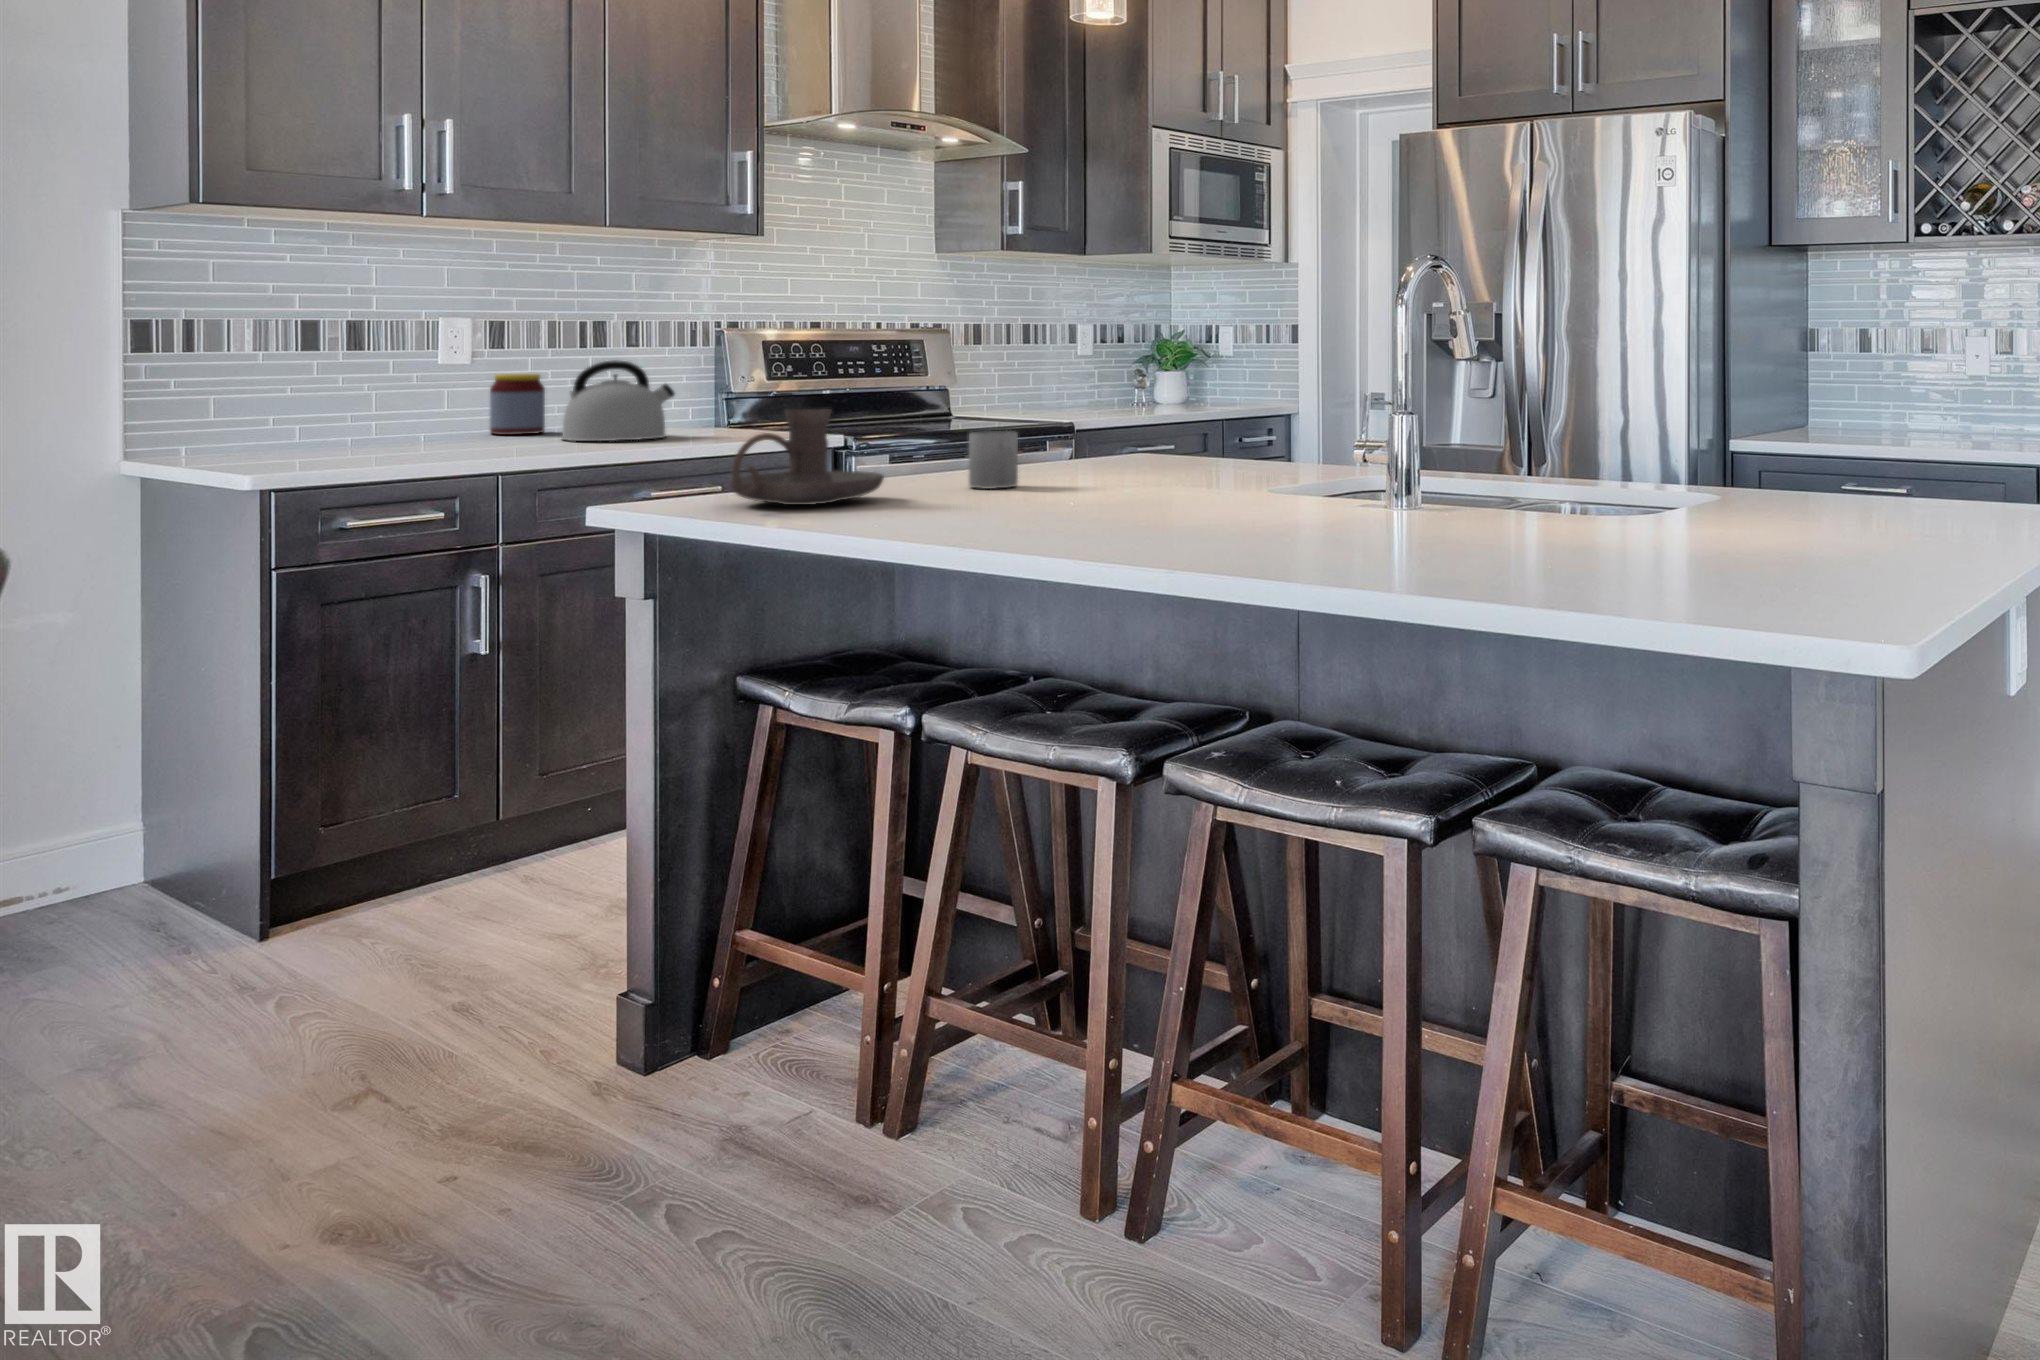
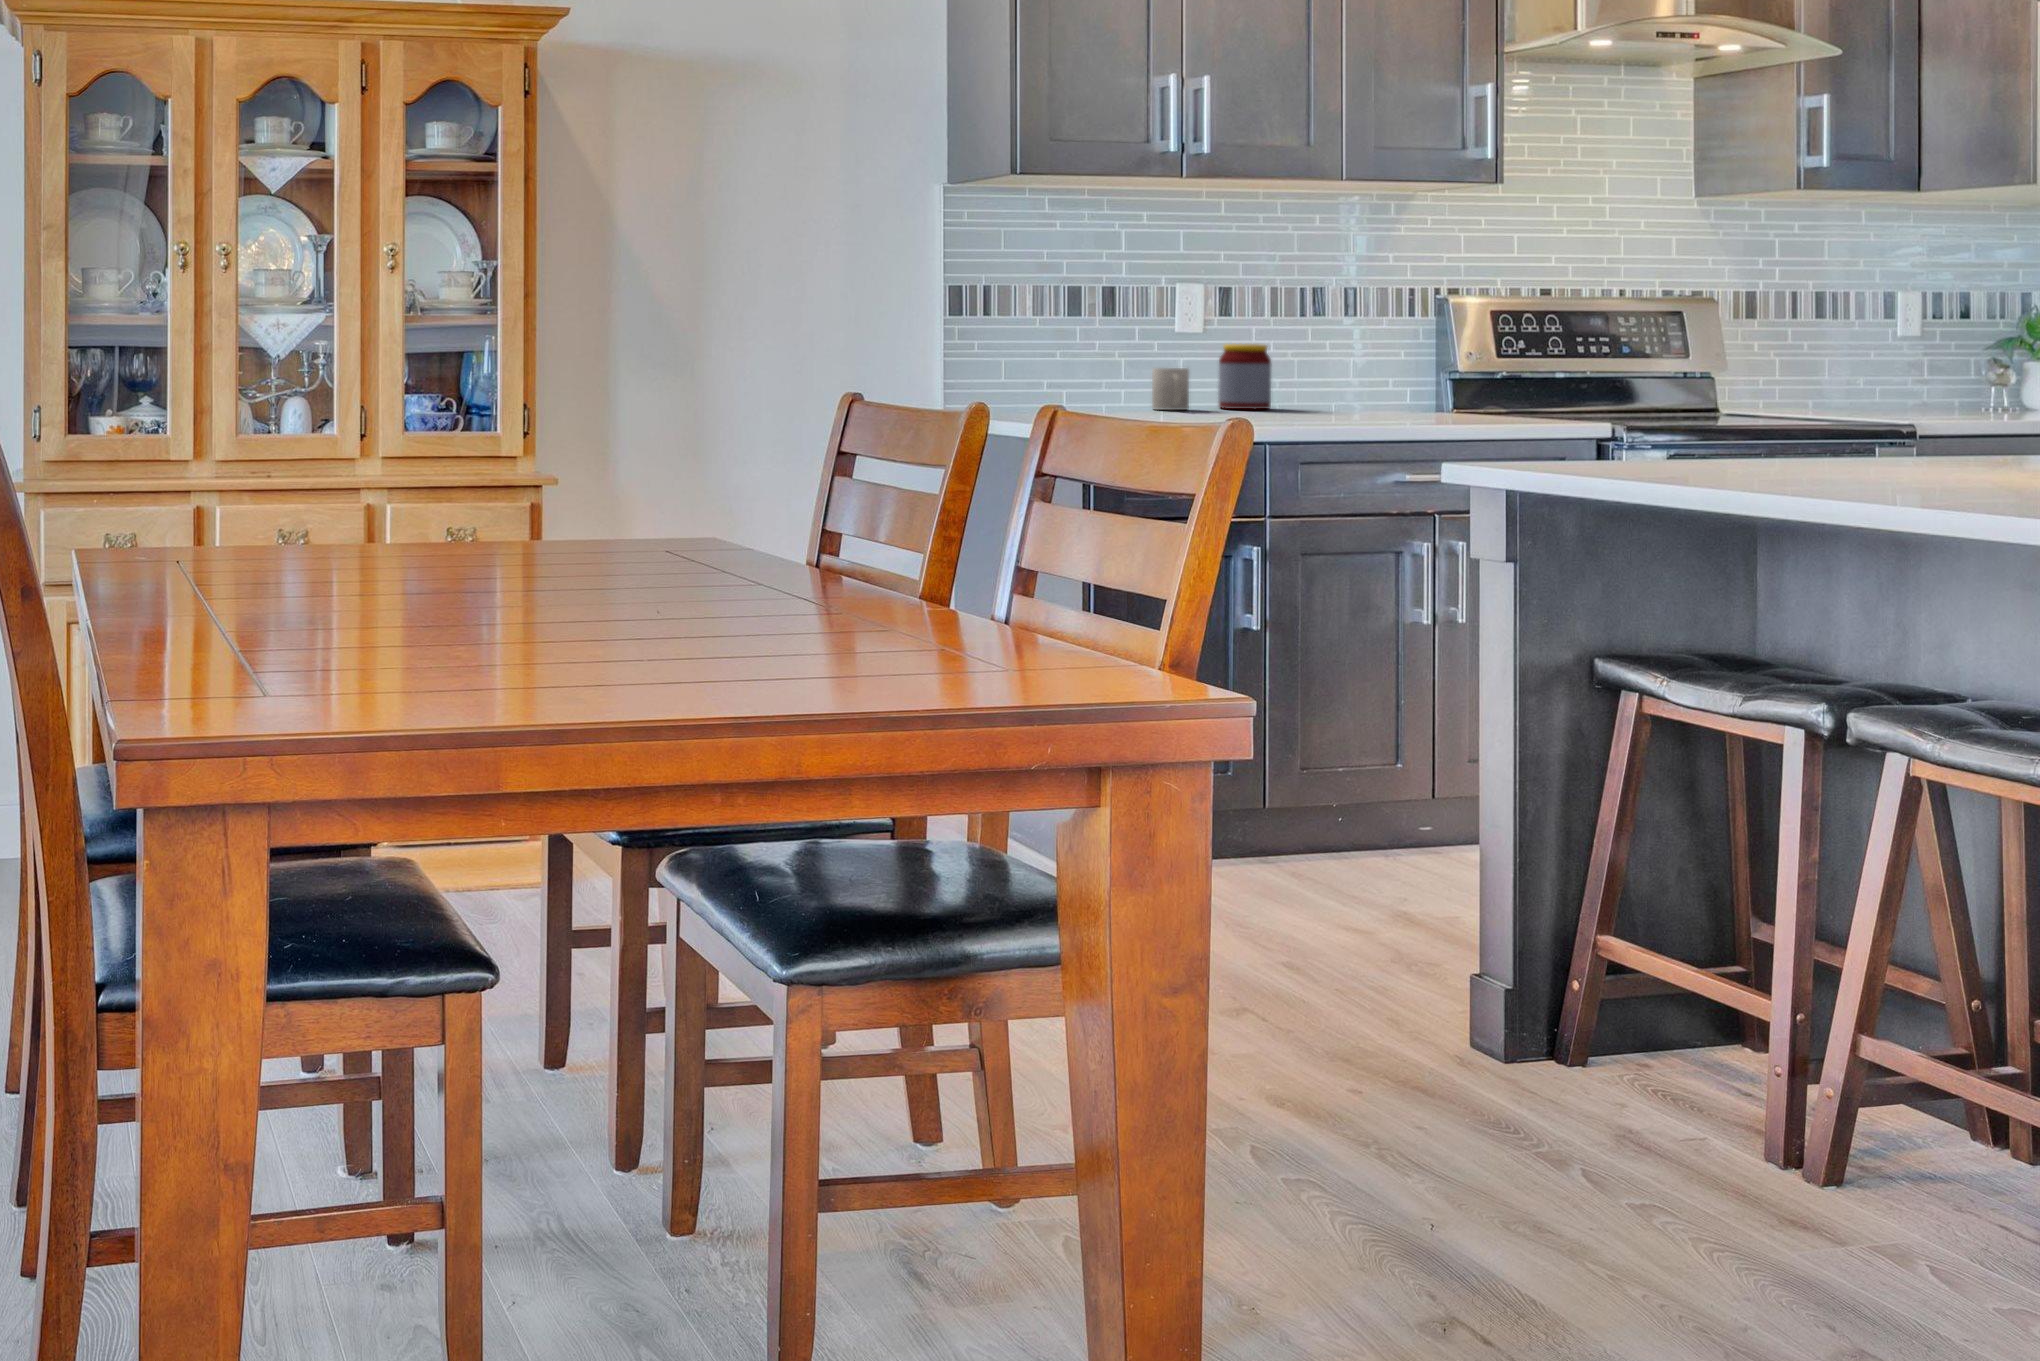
kettle: present [562,360,675,441] -> none [1295,330,1412,418]
candle holder: present [729,409,884,505] -> none [1593,367,1772,472]
mug: present [969,431,1018,489] -> present [1152,368,1189,410]

